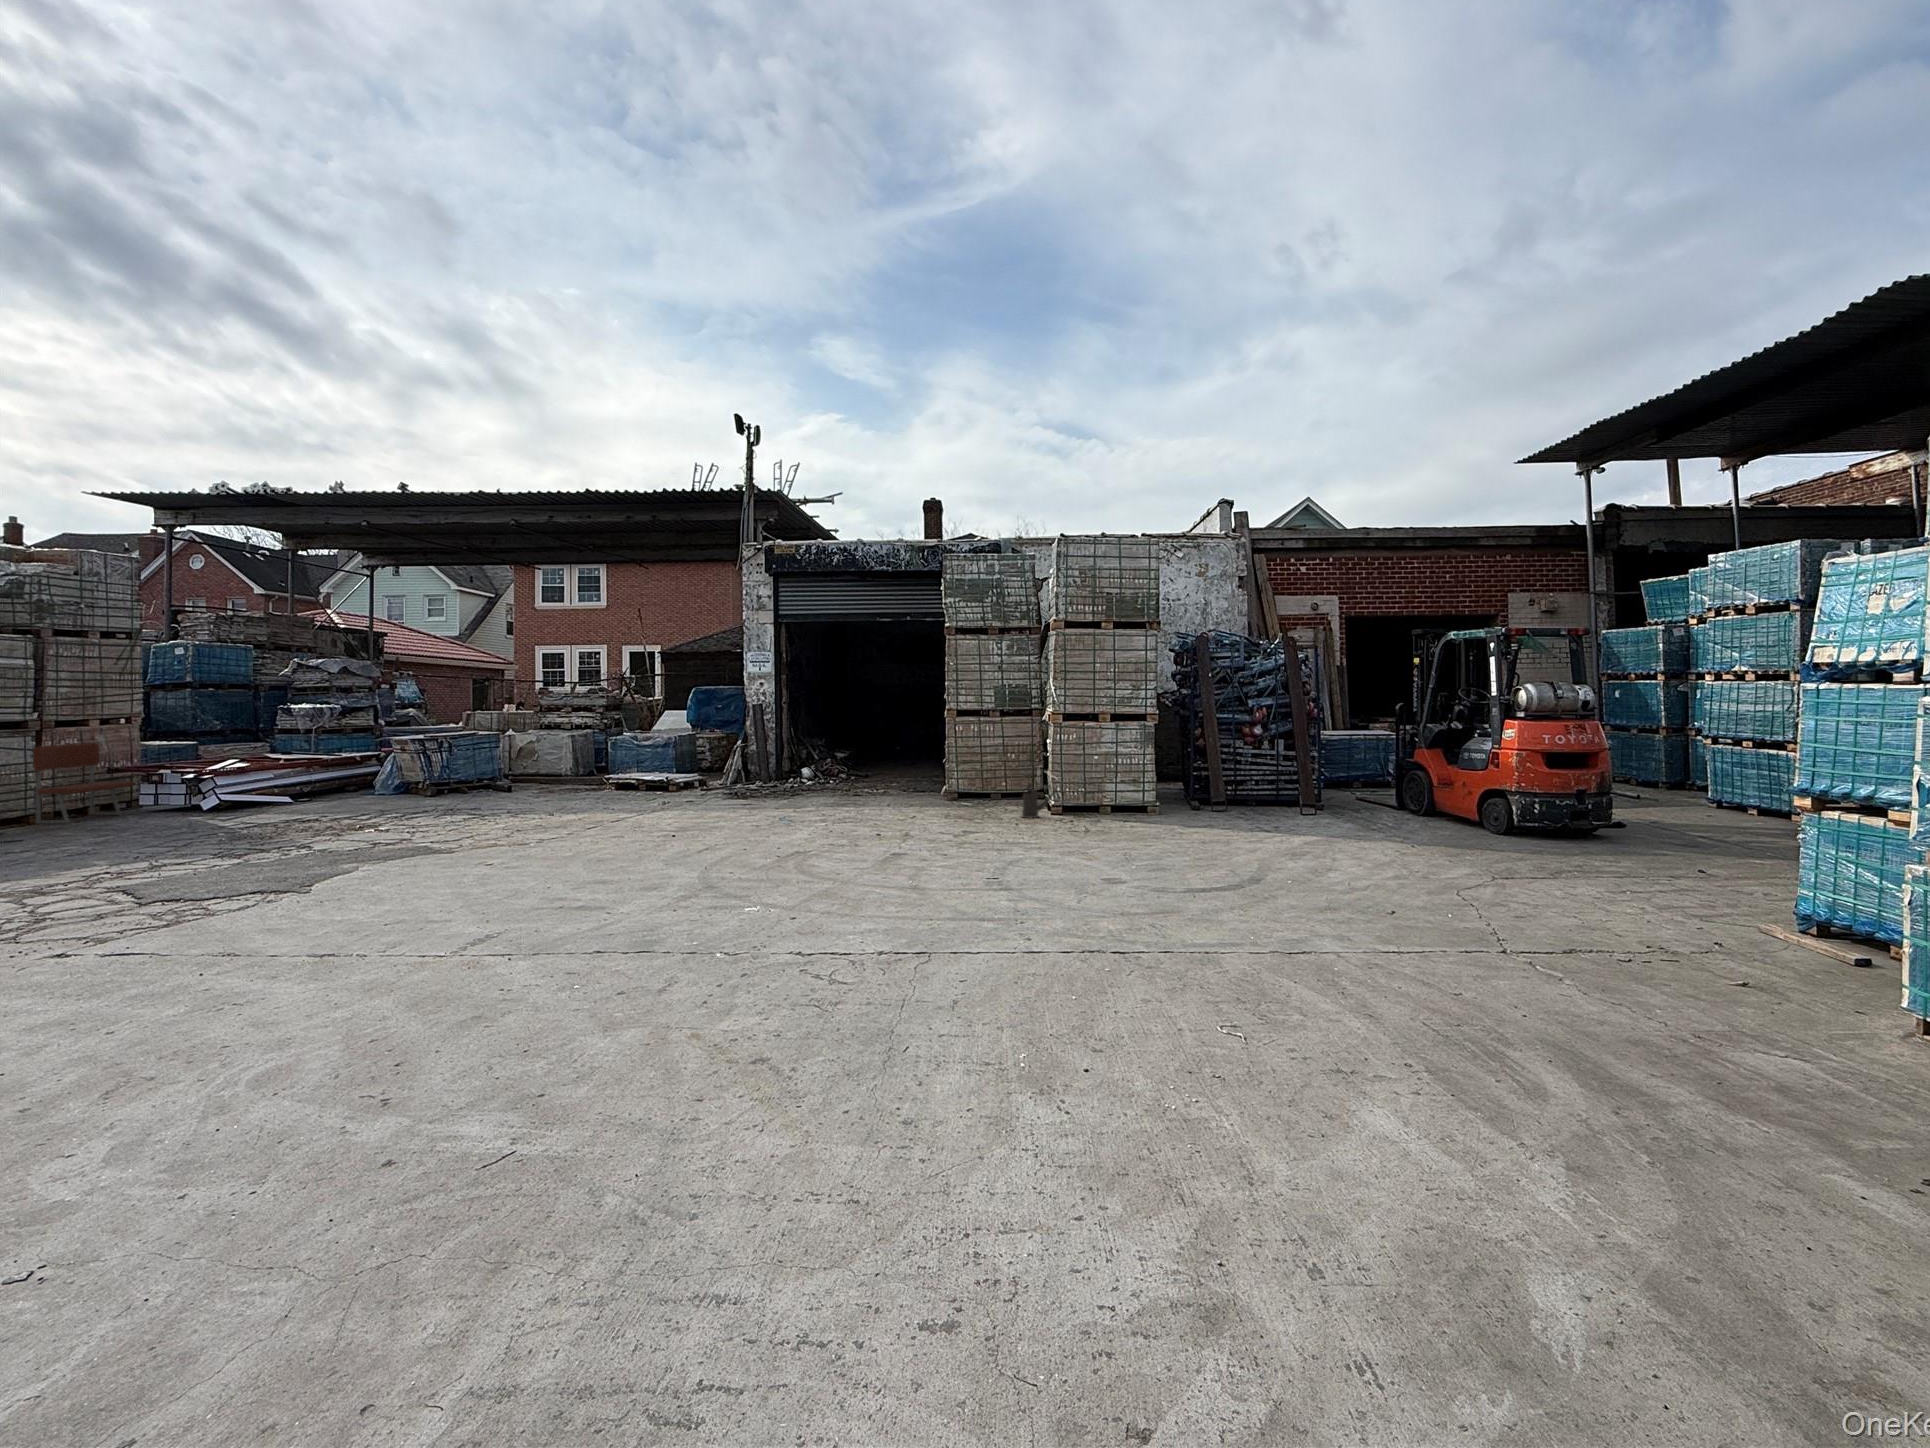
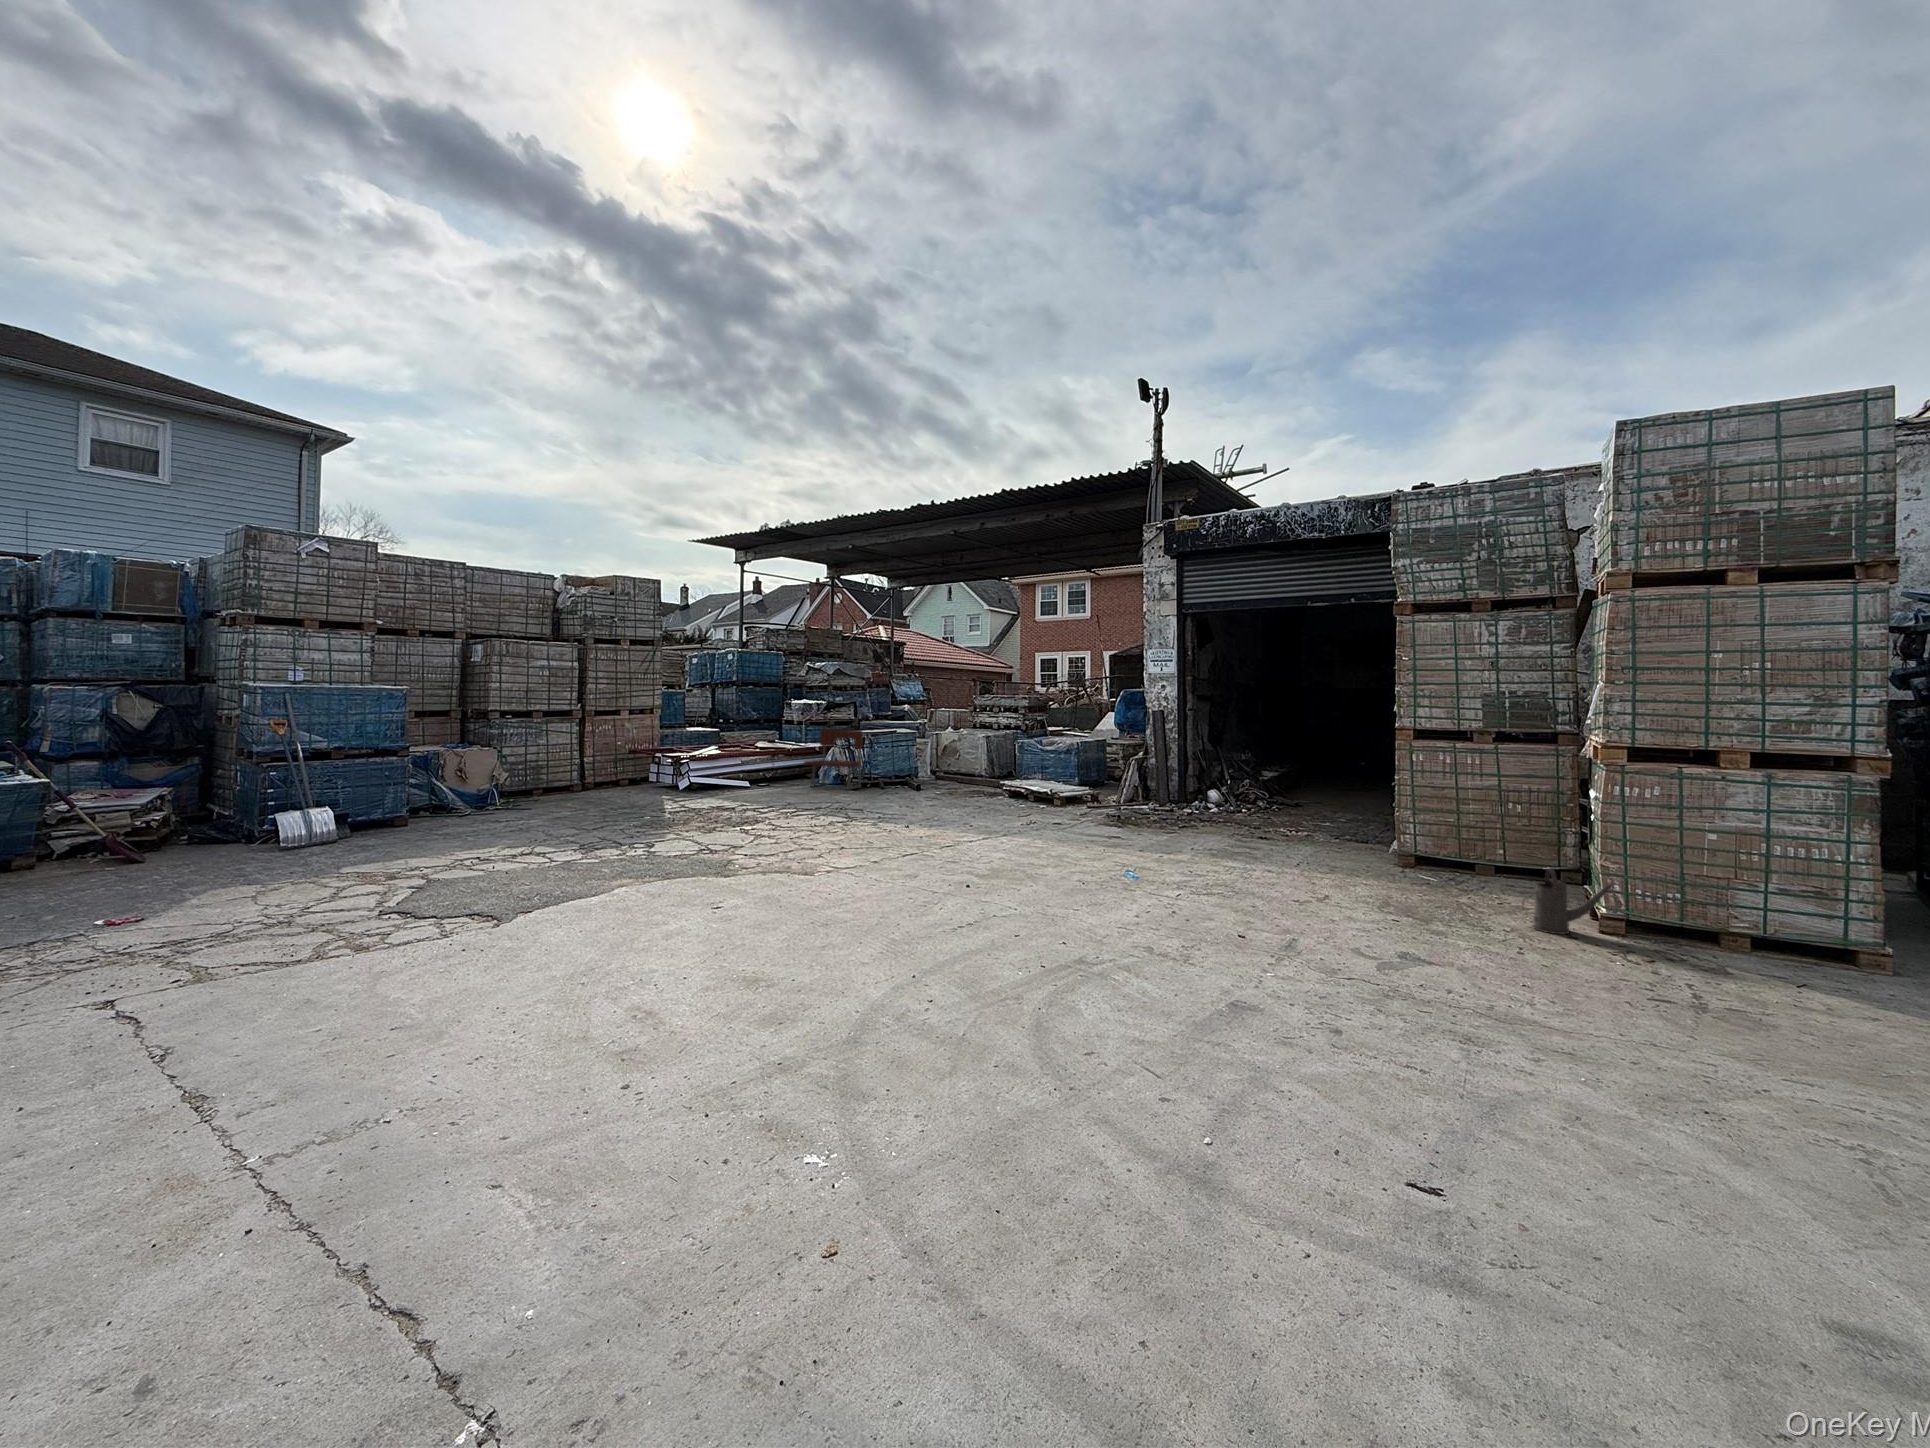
bench: present [33,743,133,824] -> present [804,729,863,790]

